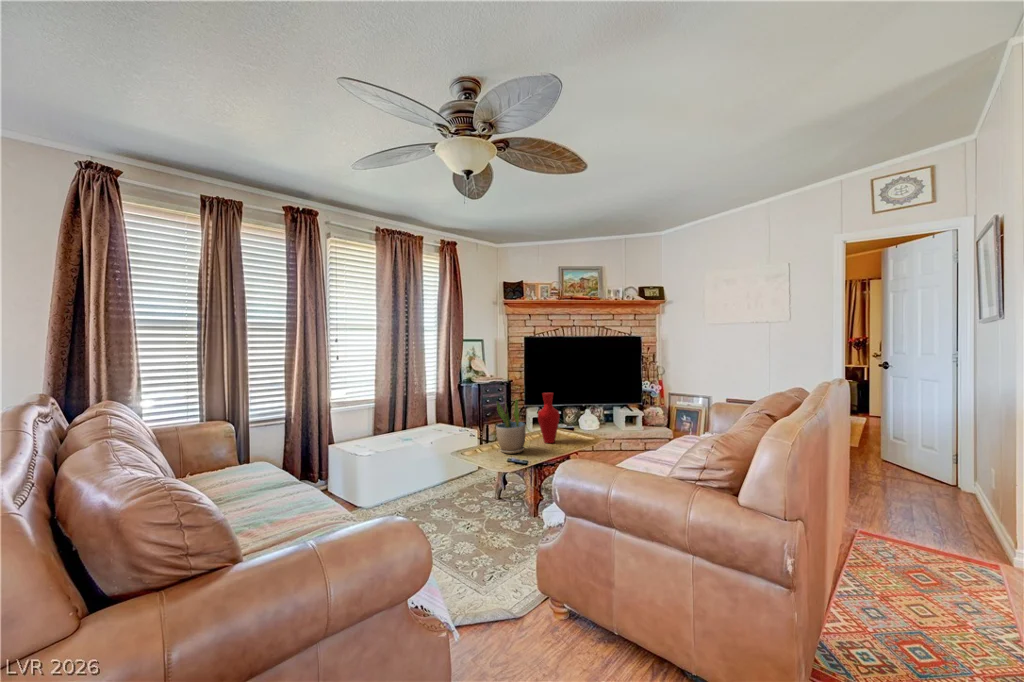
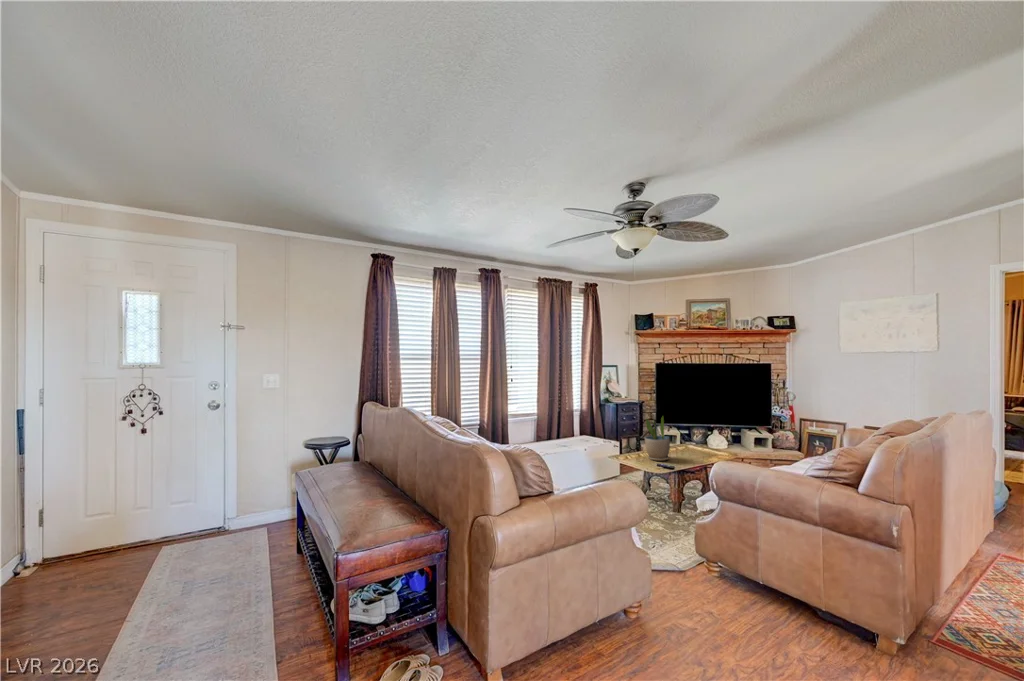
vase: present [538,393,560,443] -> none [678,413,698,455]

